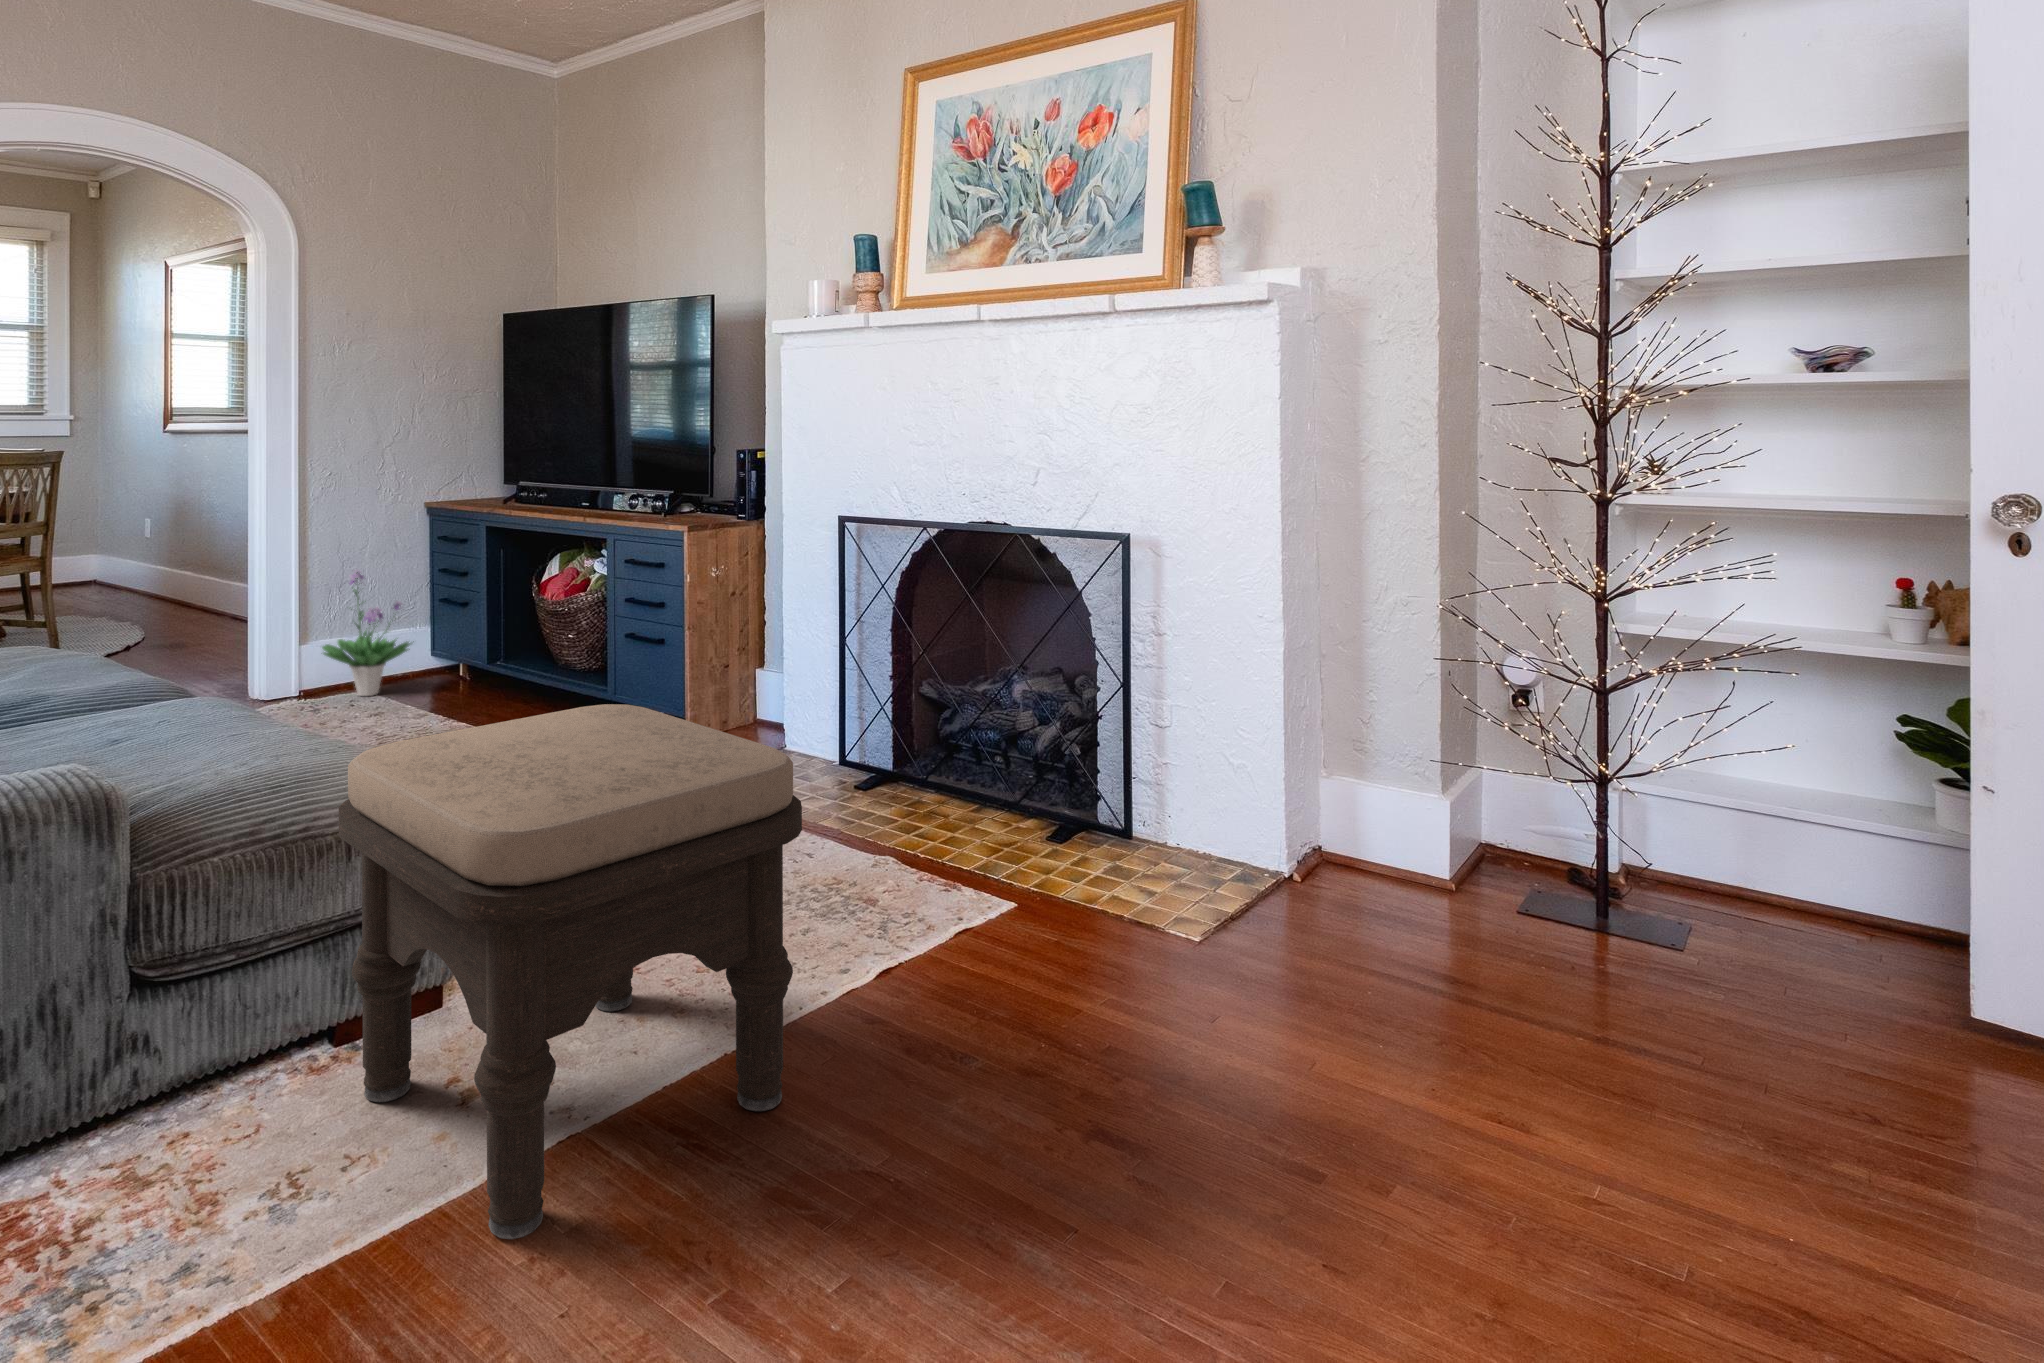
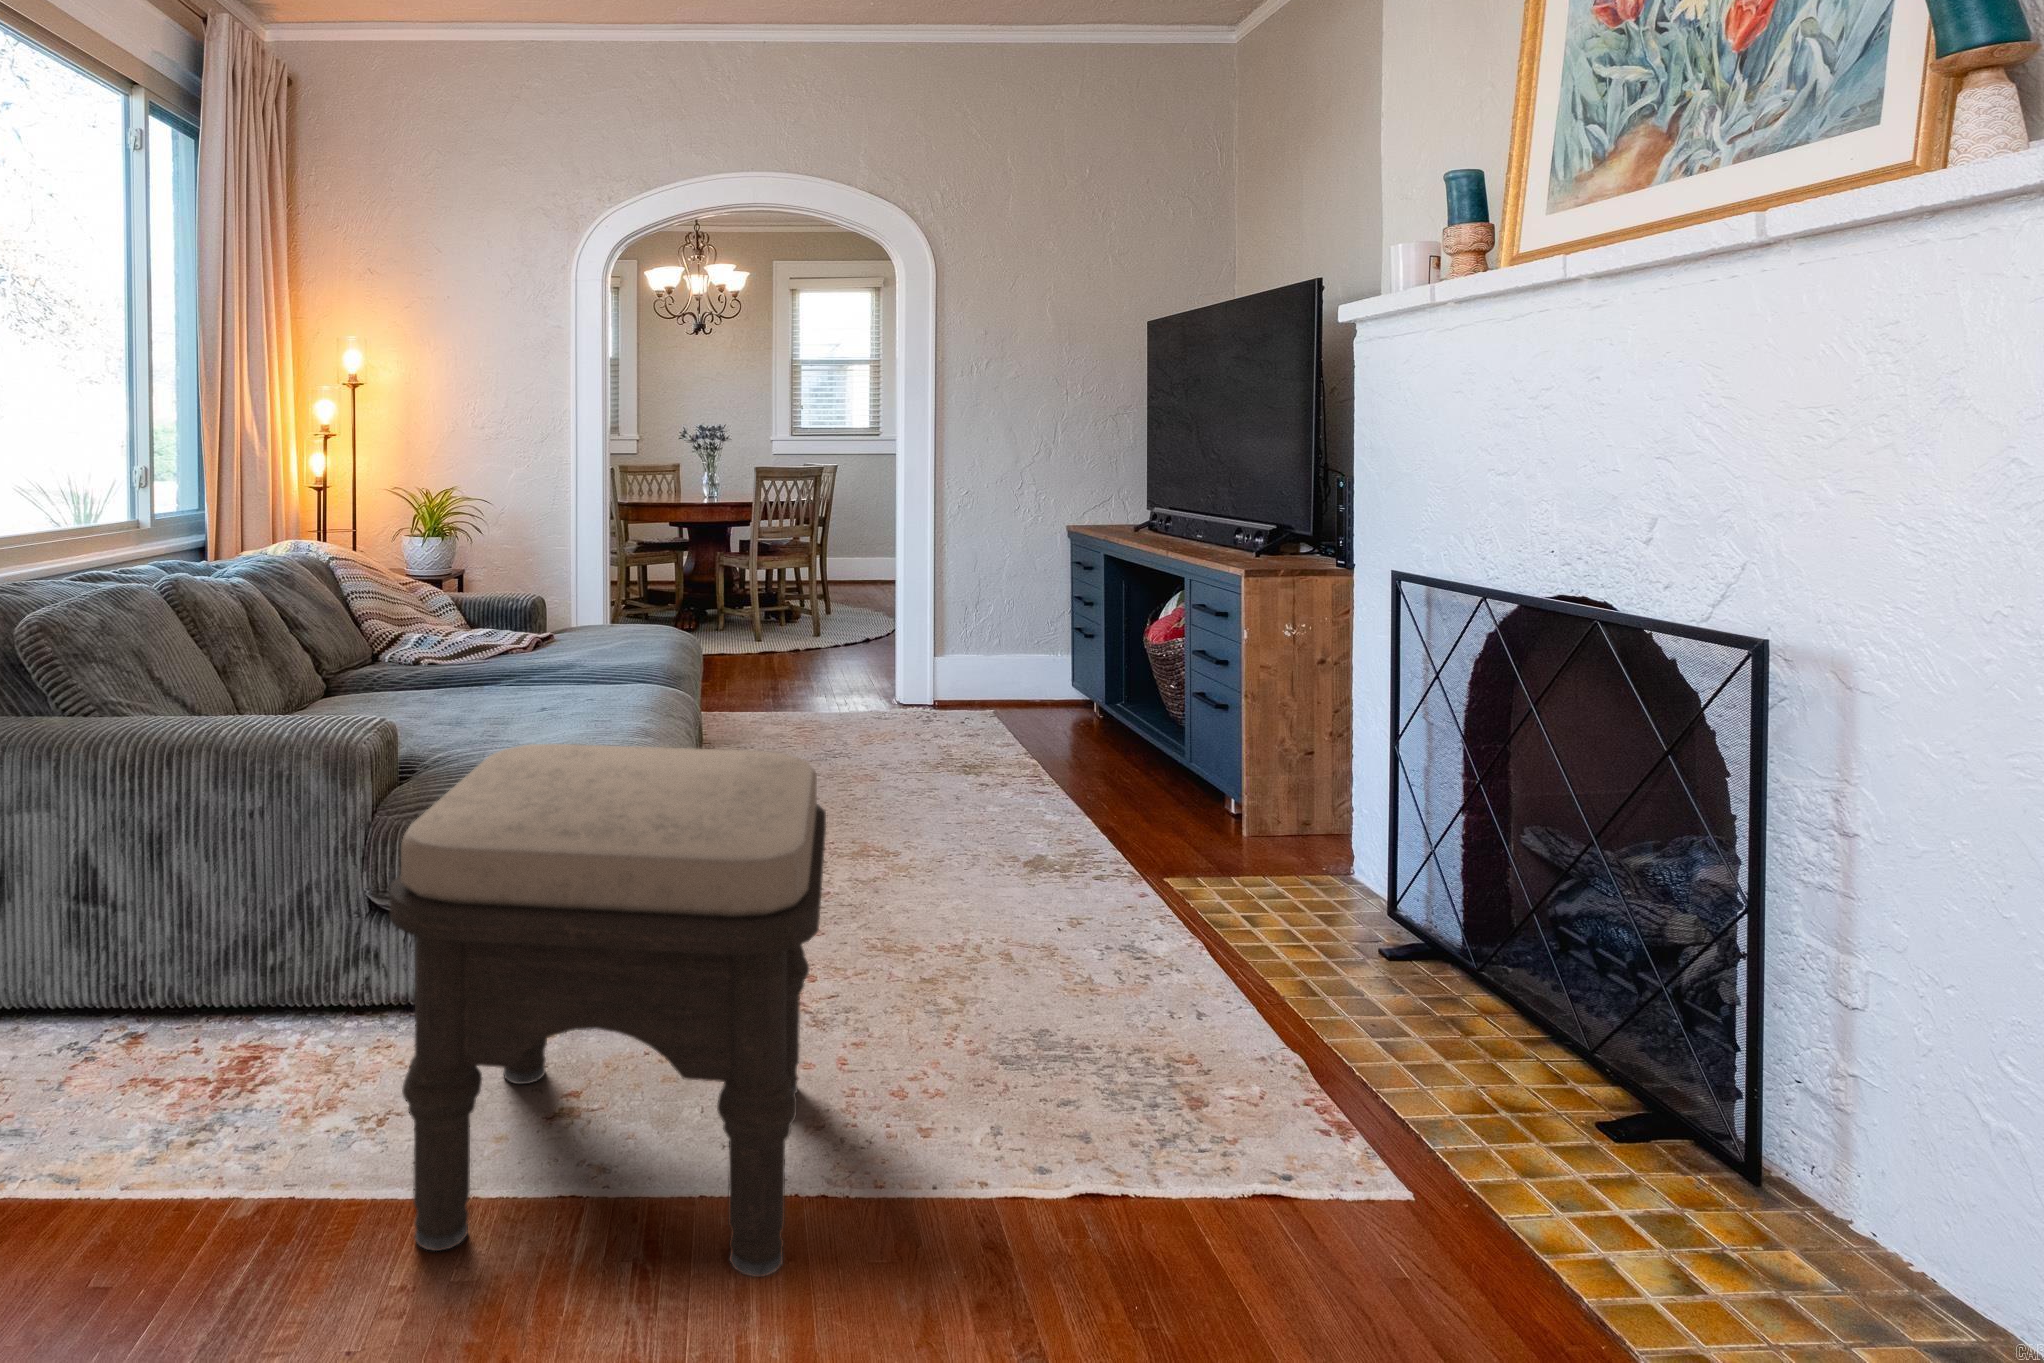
potted plant: present [322,570,411,696] -> none [937,588,1037,722]

